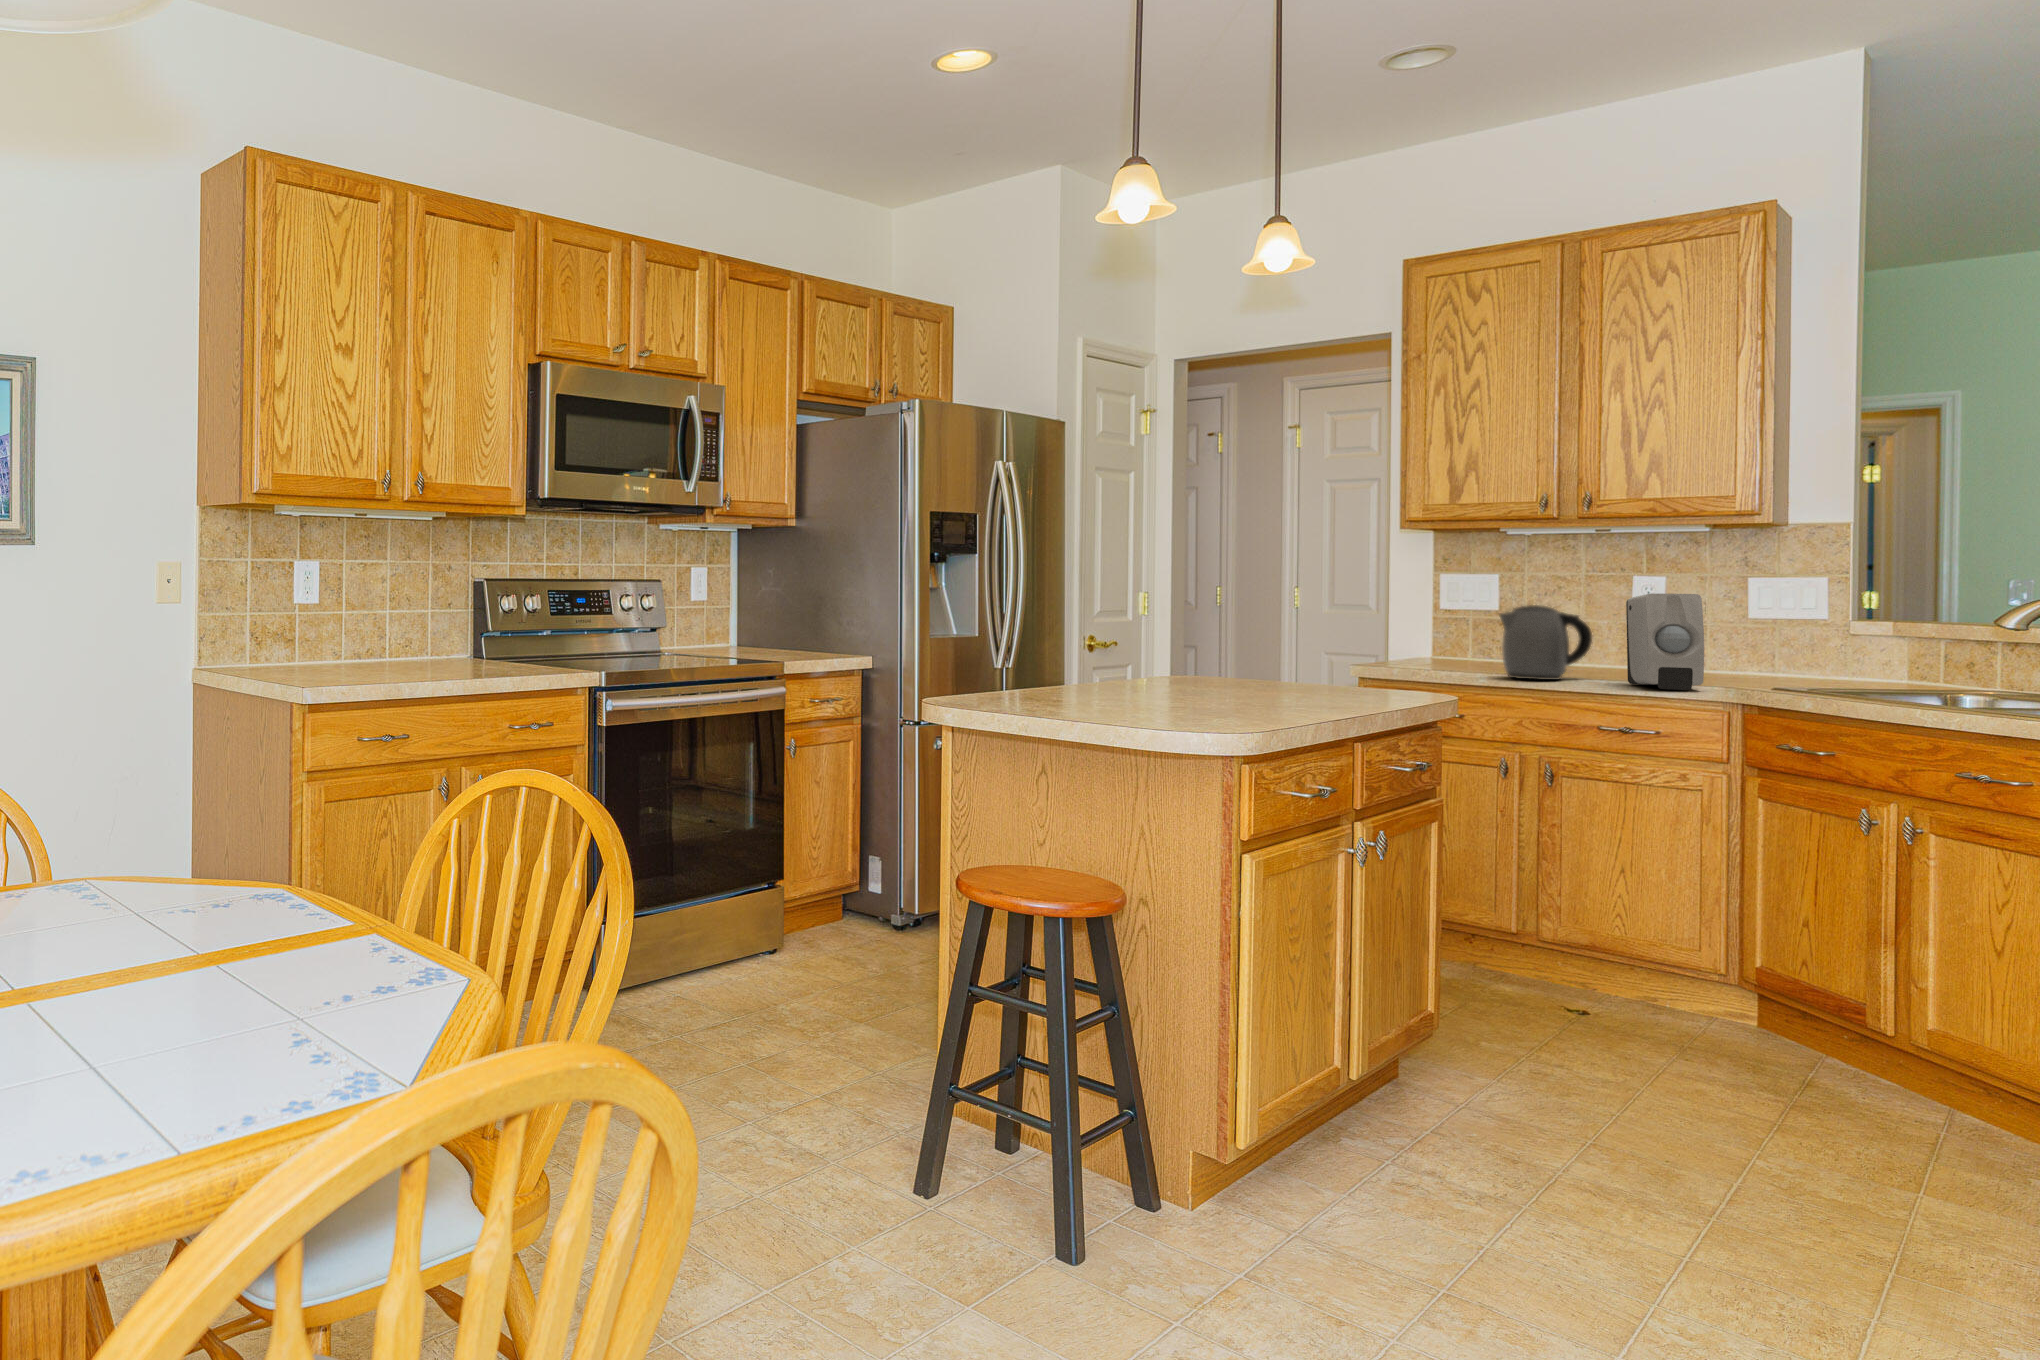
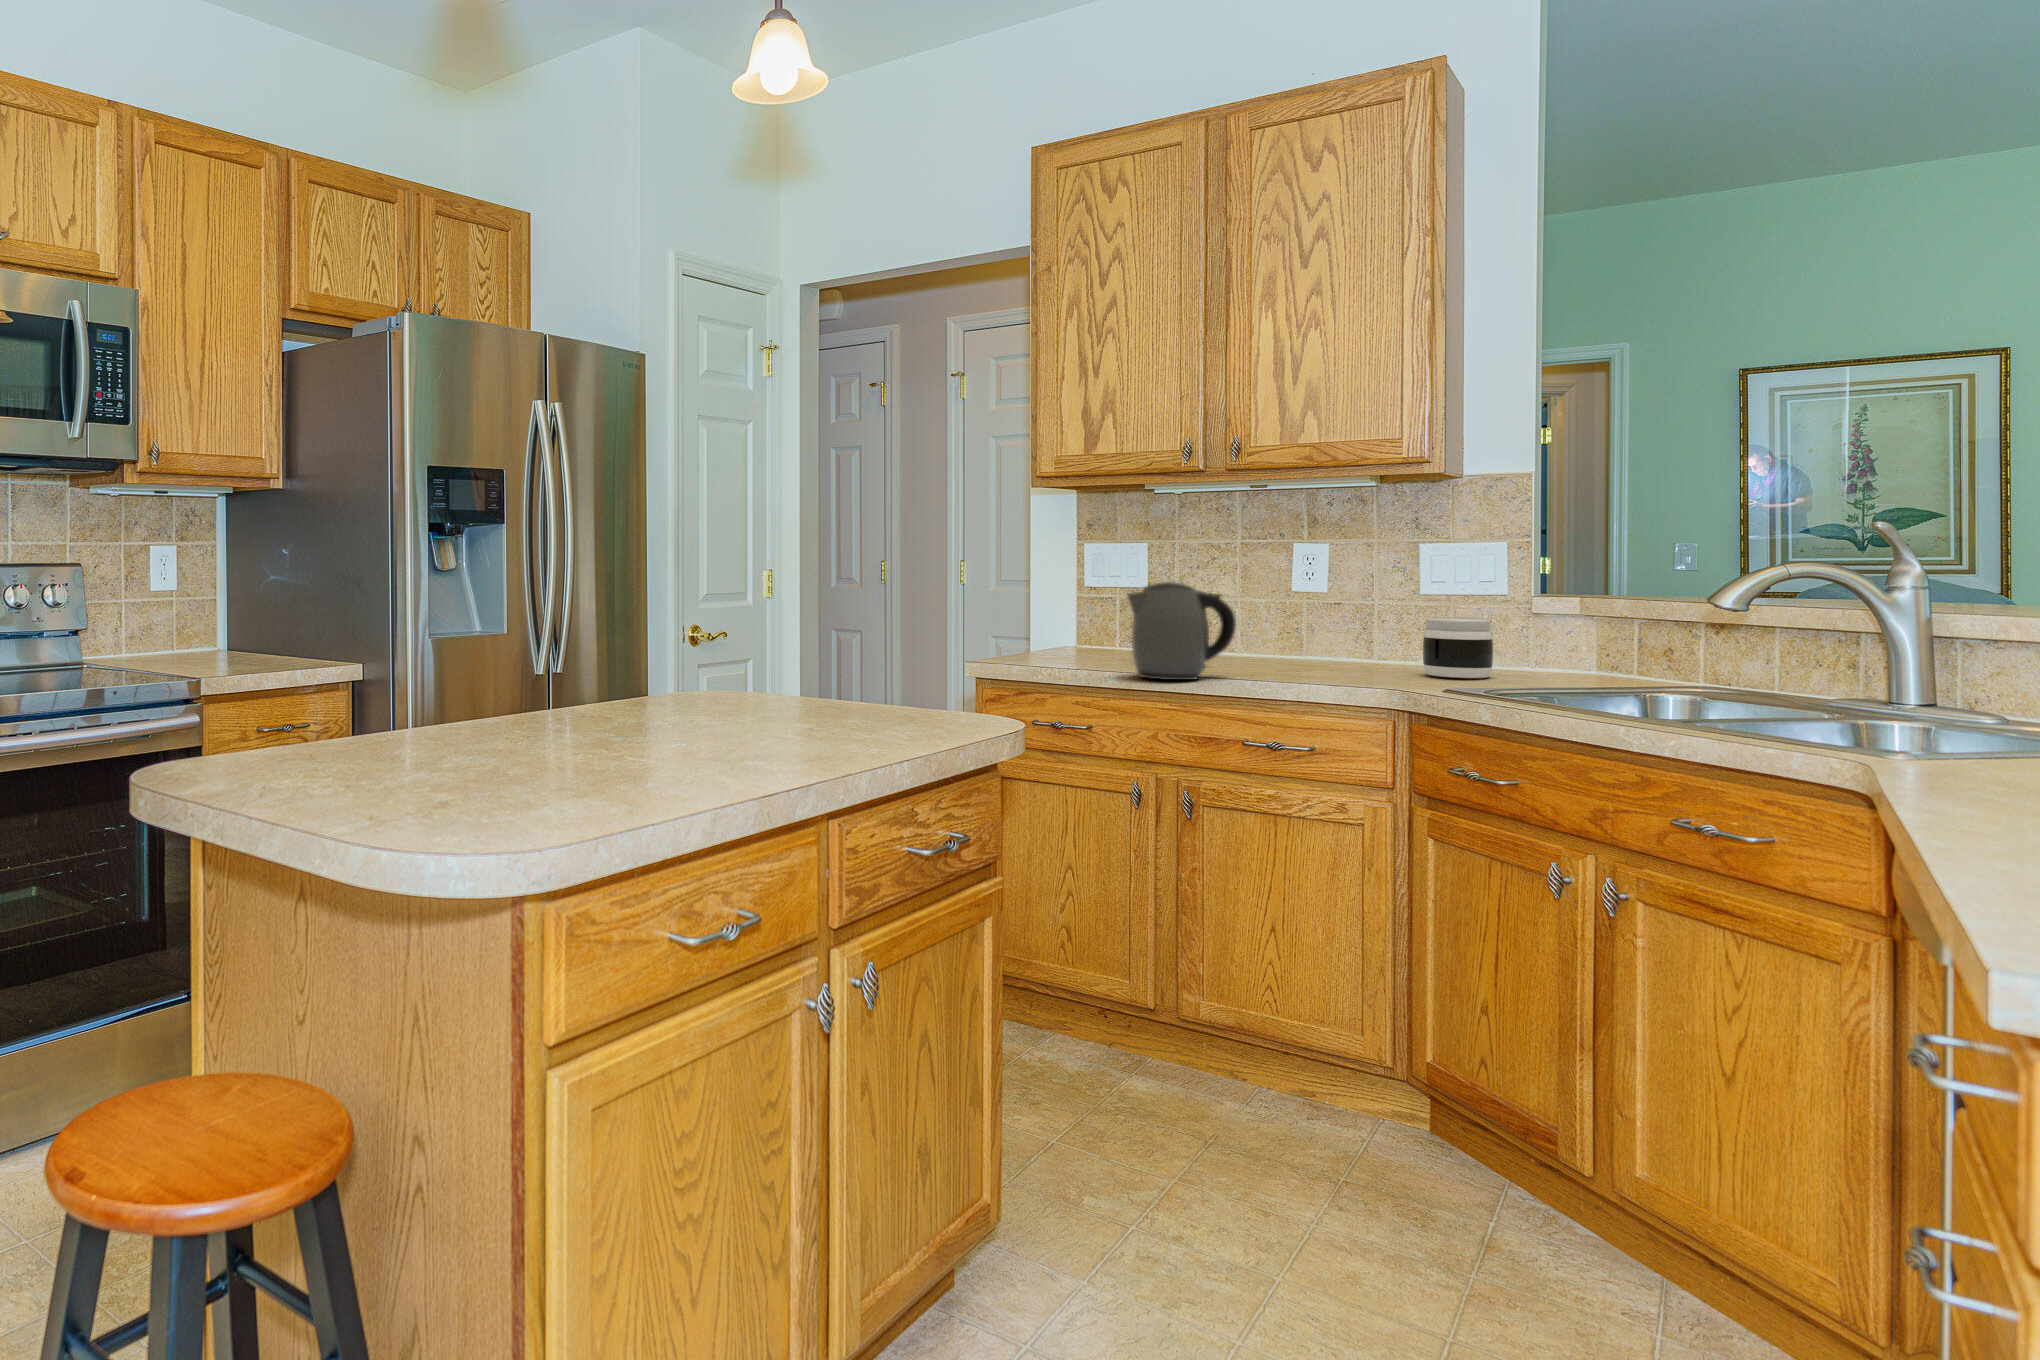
soap dispenser: present [1626,593,1704,690] -> none [1273,567,1362,695]
jar: none [1754,635,1815,682] -> present [1423,617,1493,678]

